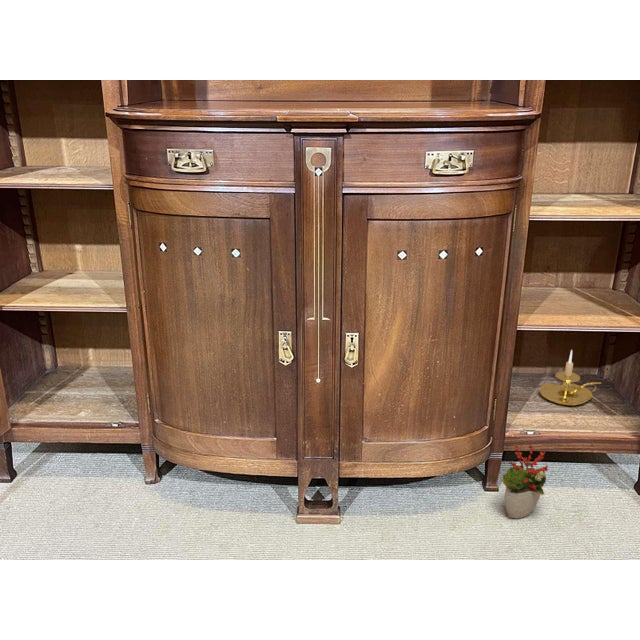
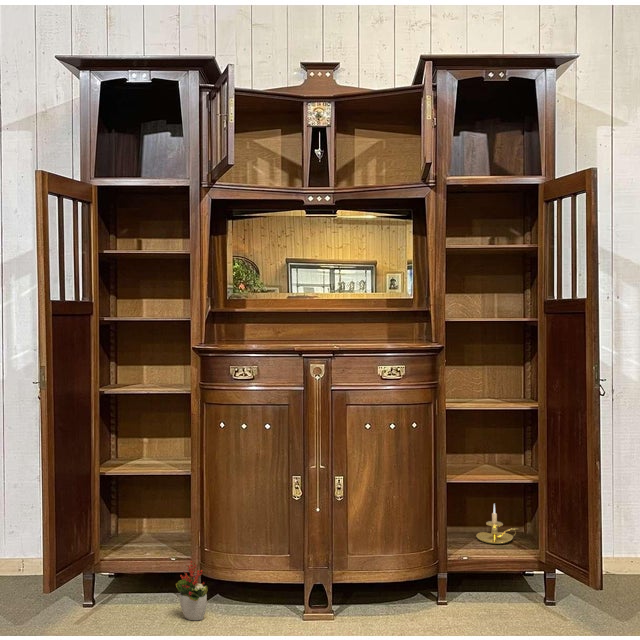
decorative plant: present [503,445,548,519] -> present [176,561,208,620]

